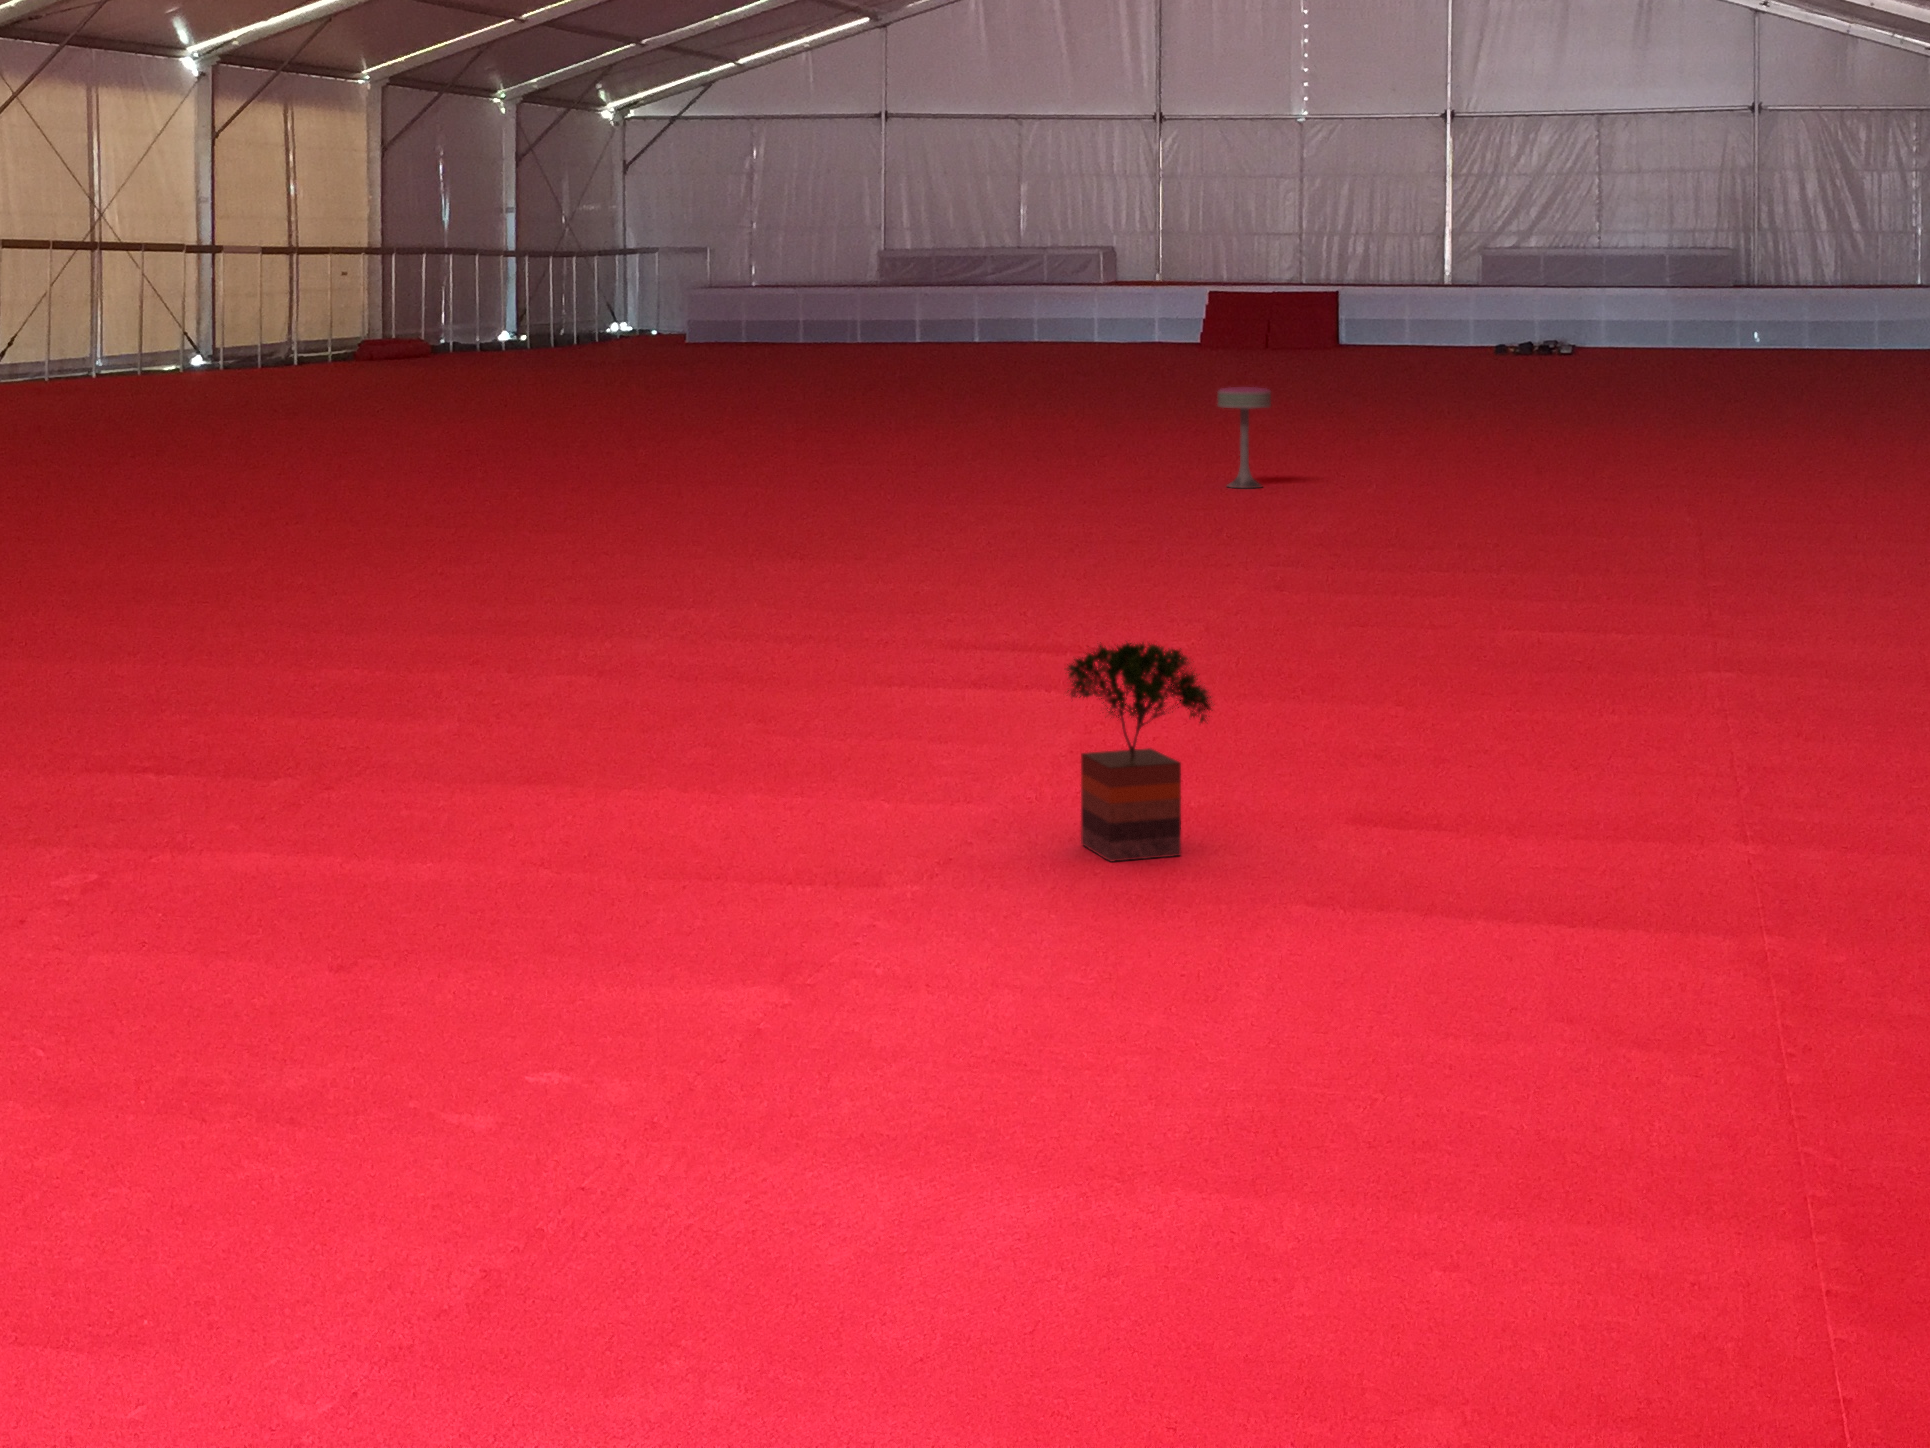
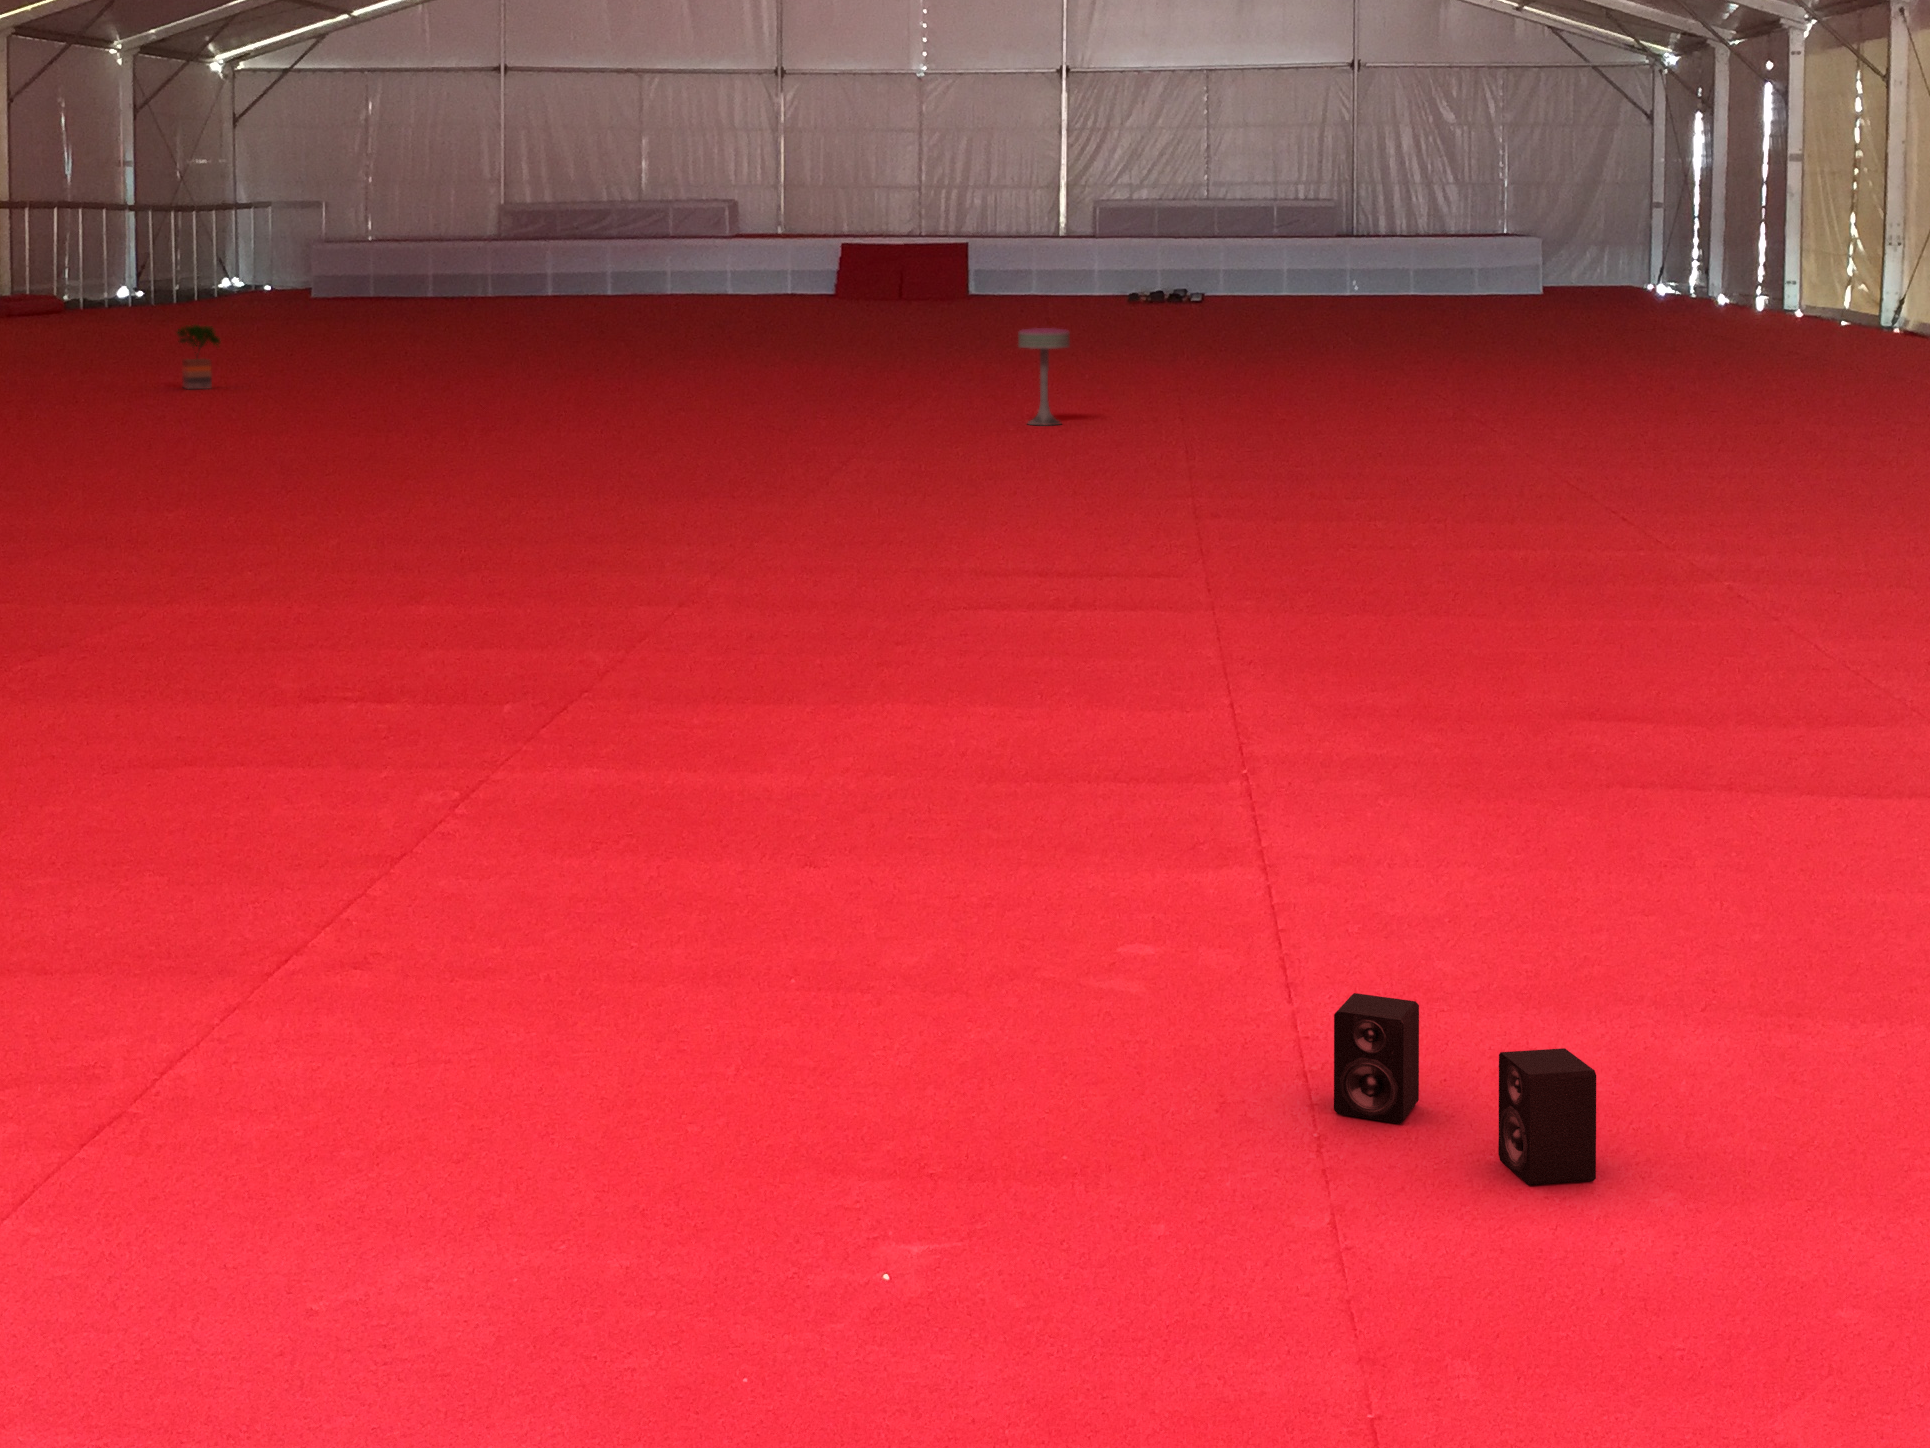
potted tree: present [1067,641,1214,861] -> present [177,325,221,389]
speaker: none [573,1143,757,1375] -> present [1334,993,1596,1185]

